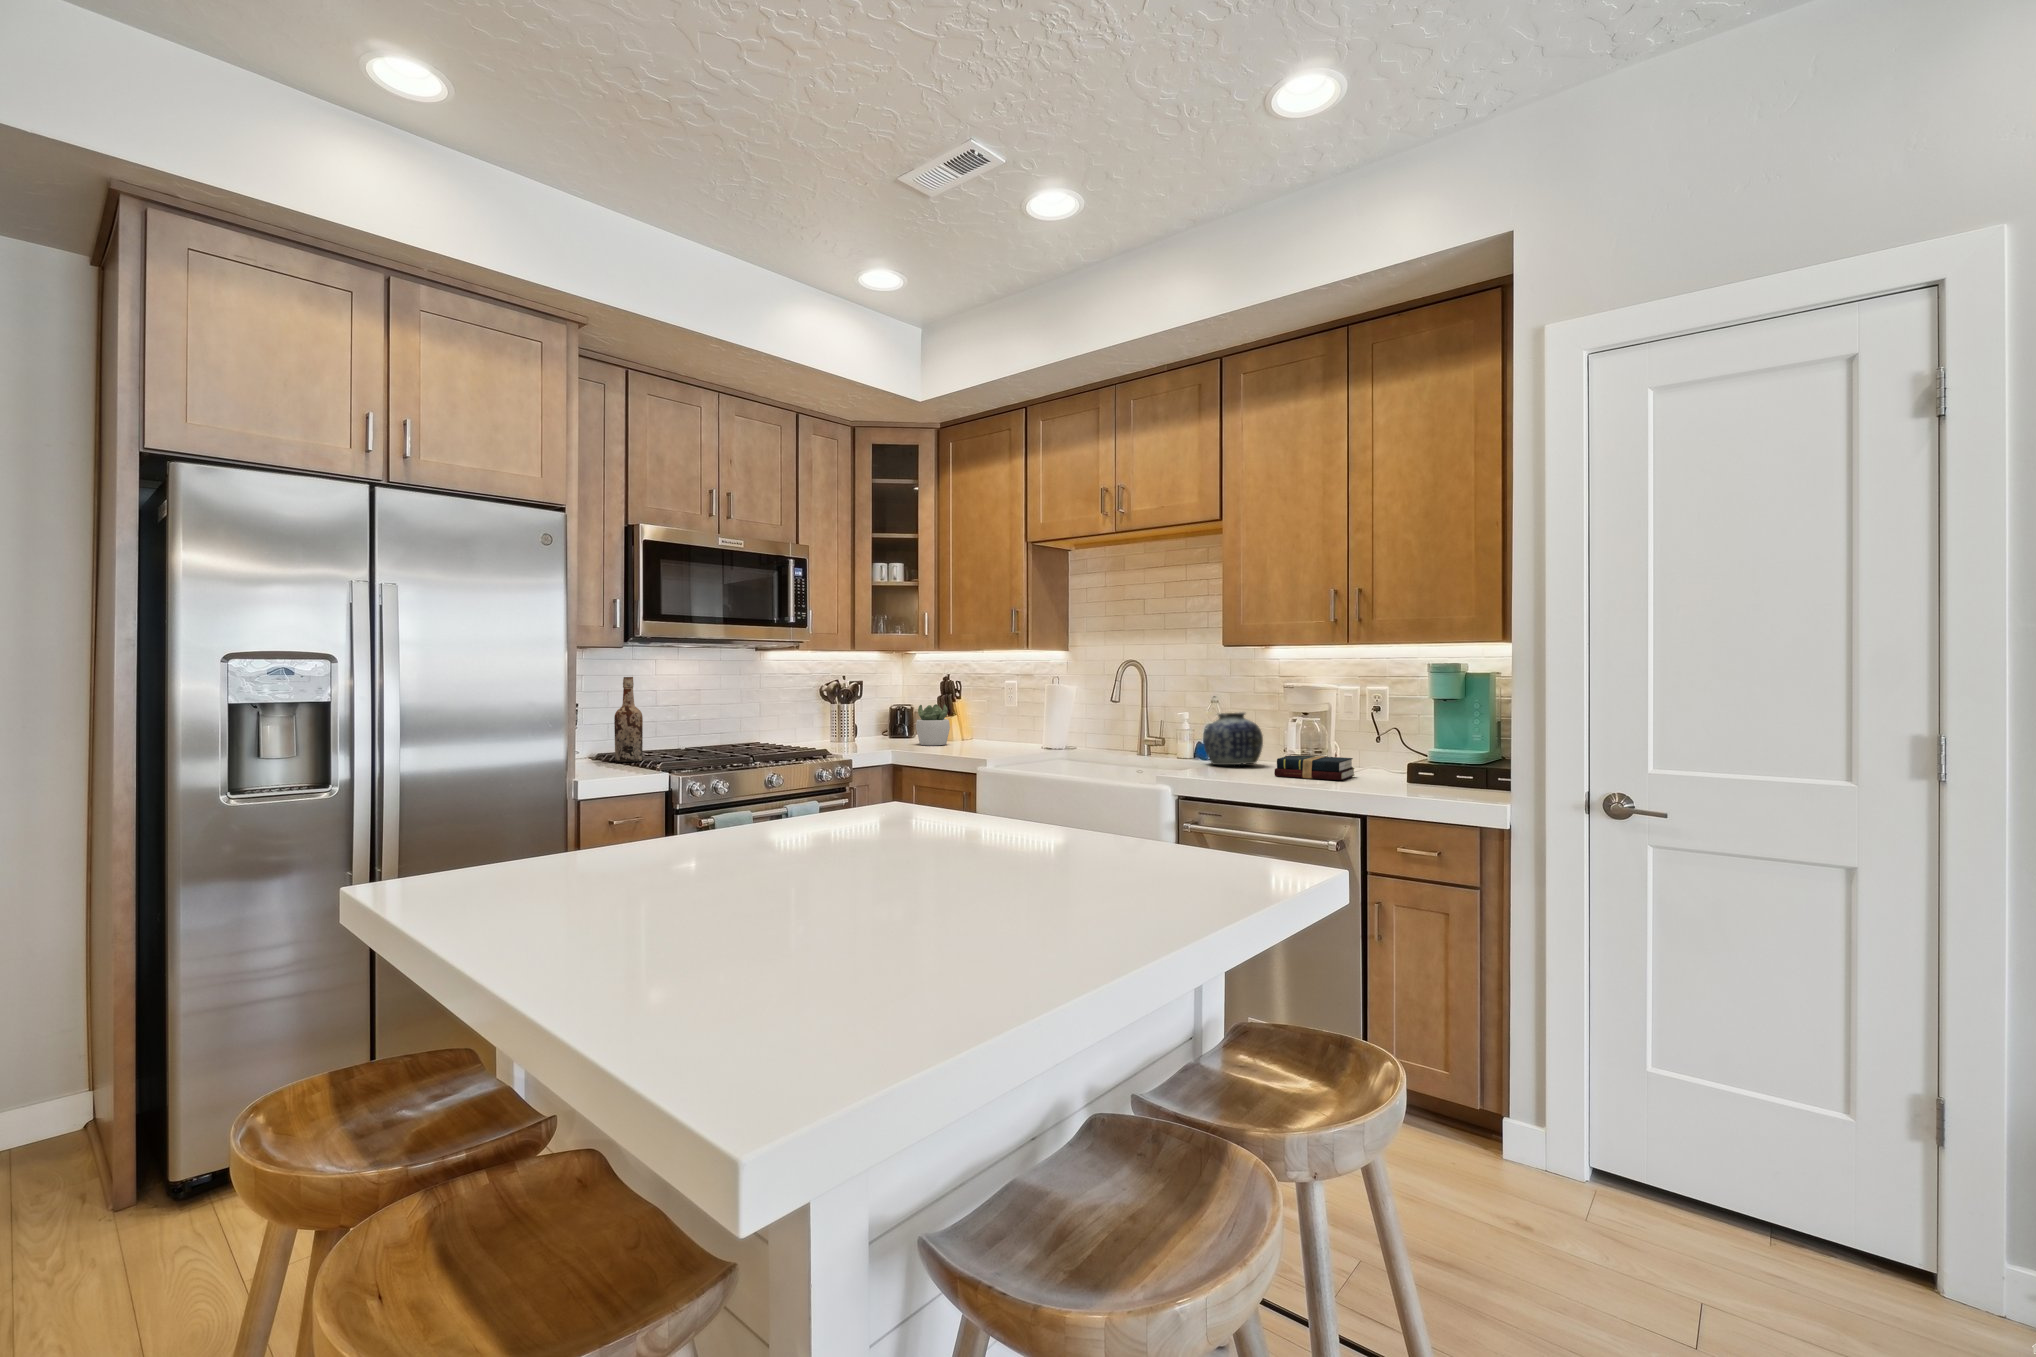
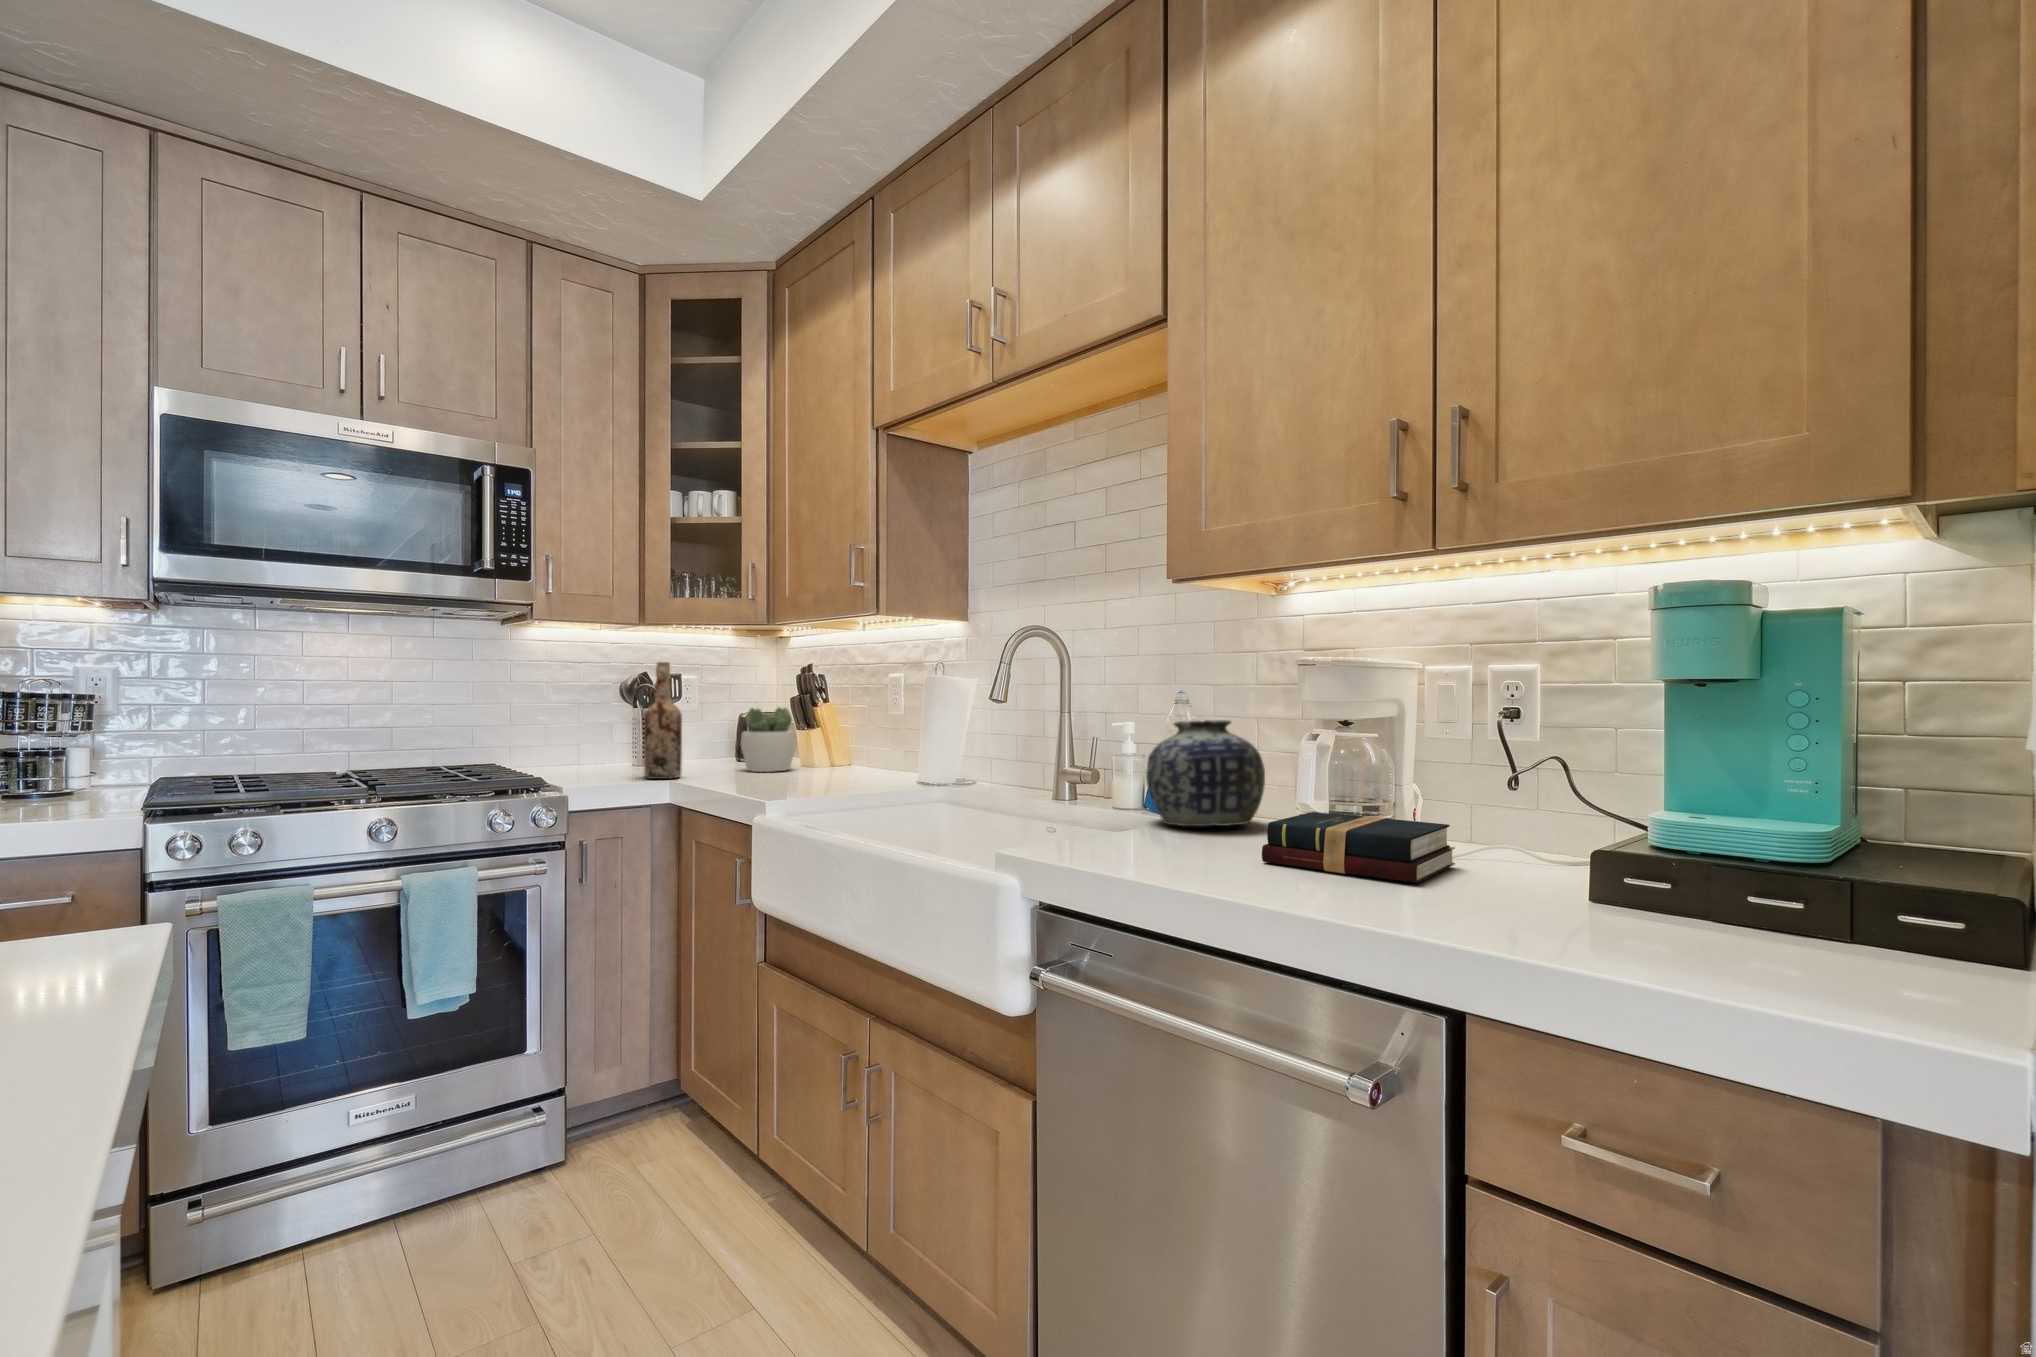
wine bottle: present [614,677,643,762] -> present [644,662,682,779]

